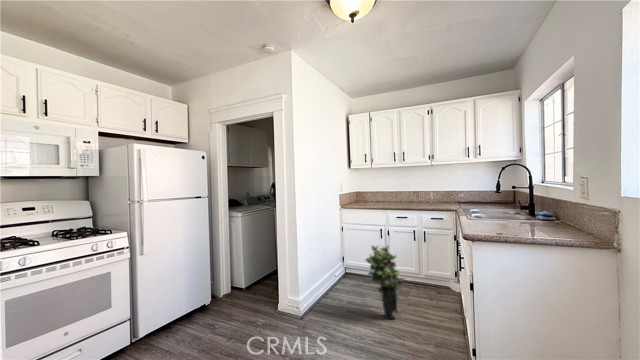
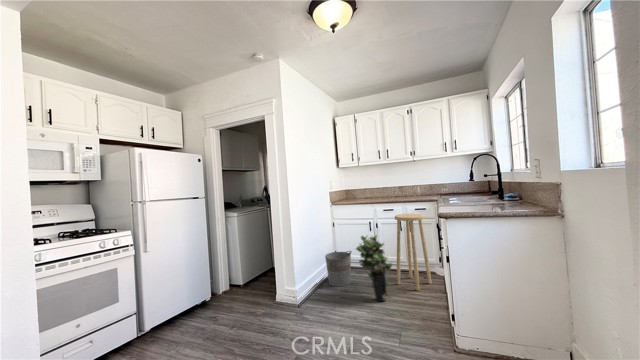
stool: none [408,223,446,308] -> present [395,214,432,291]
bucket: none [332,259,360,297] -> present [325,251,352,287]

